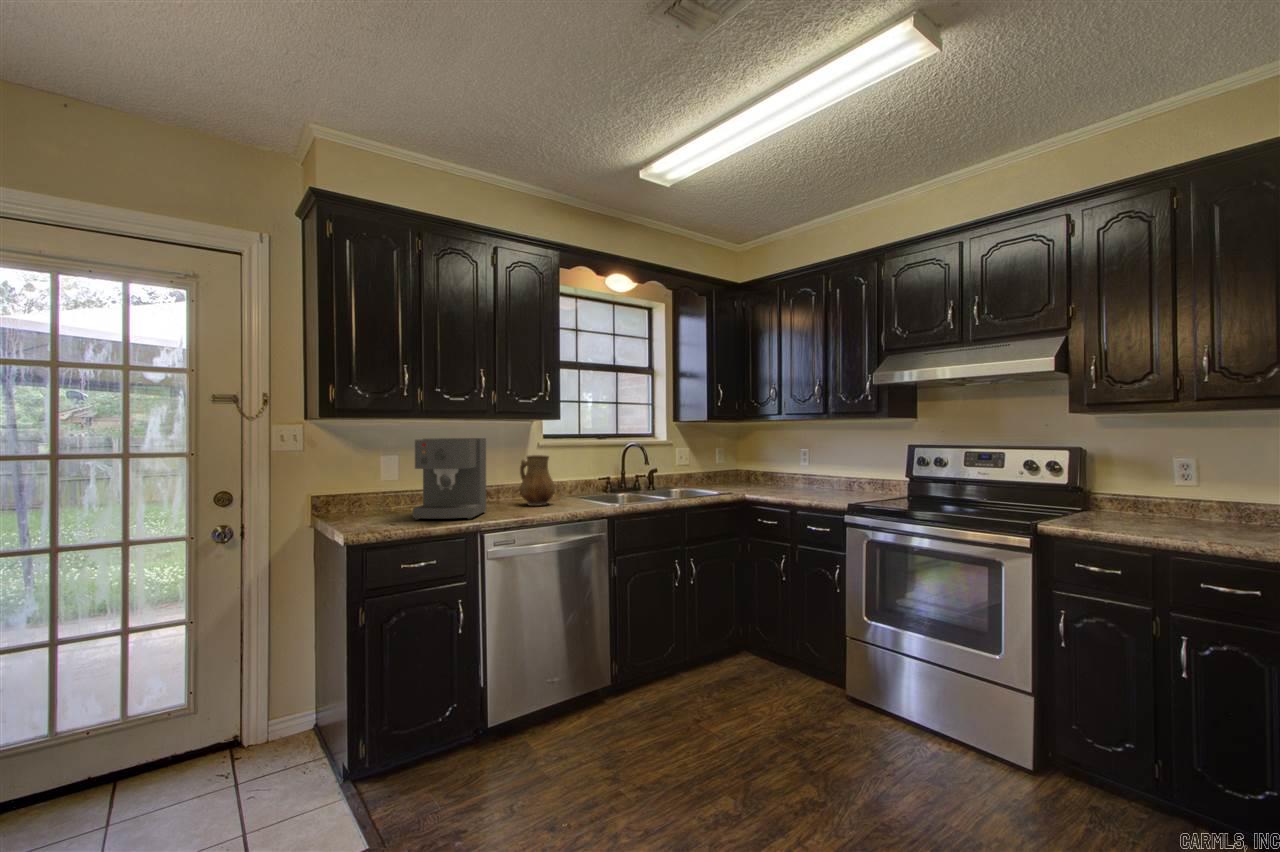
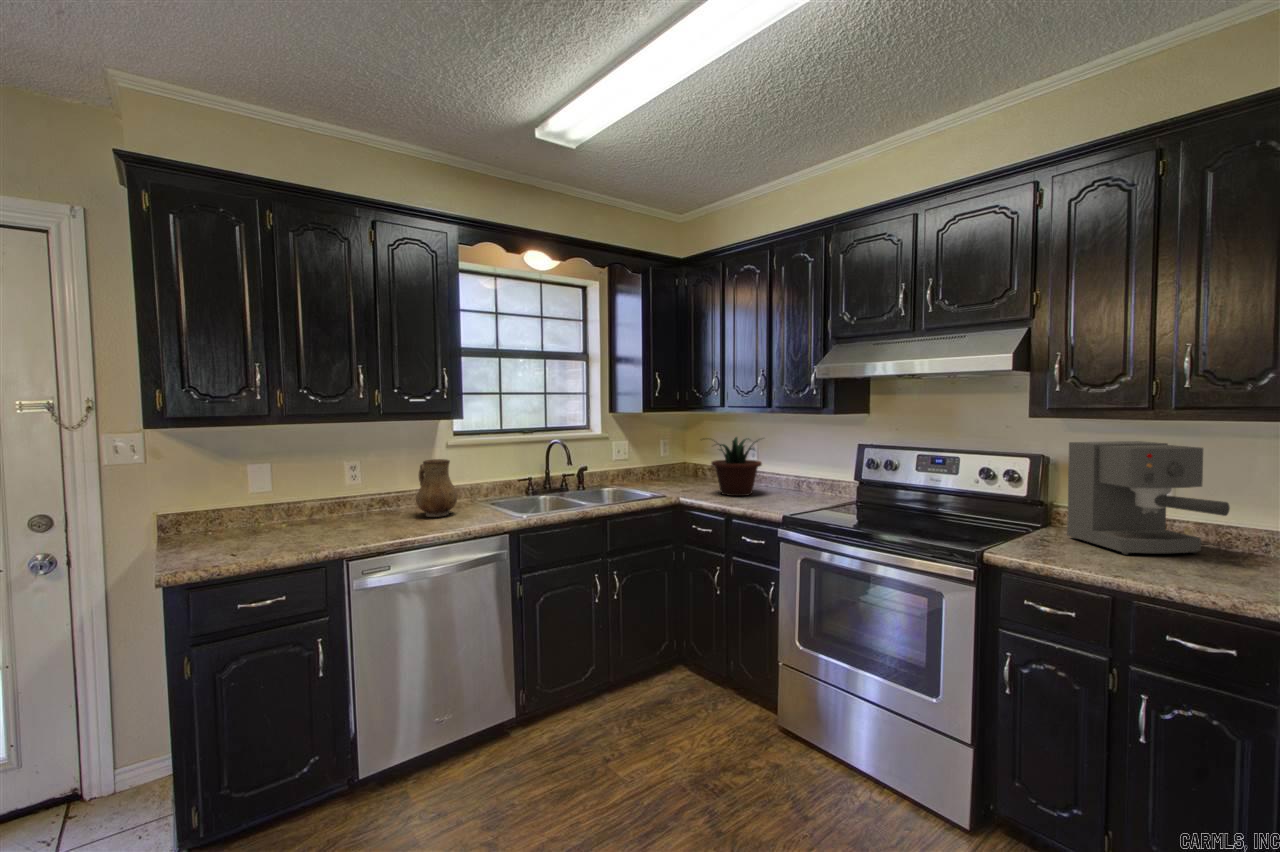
coffee maker: present [413,438,486,520] -> present [1067,441,1230,555]
potted plant: none [763,442,823,494] -> present [711,437,762,496]

